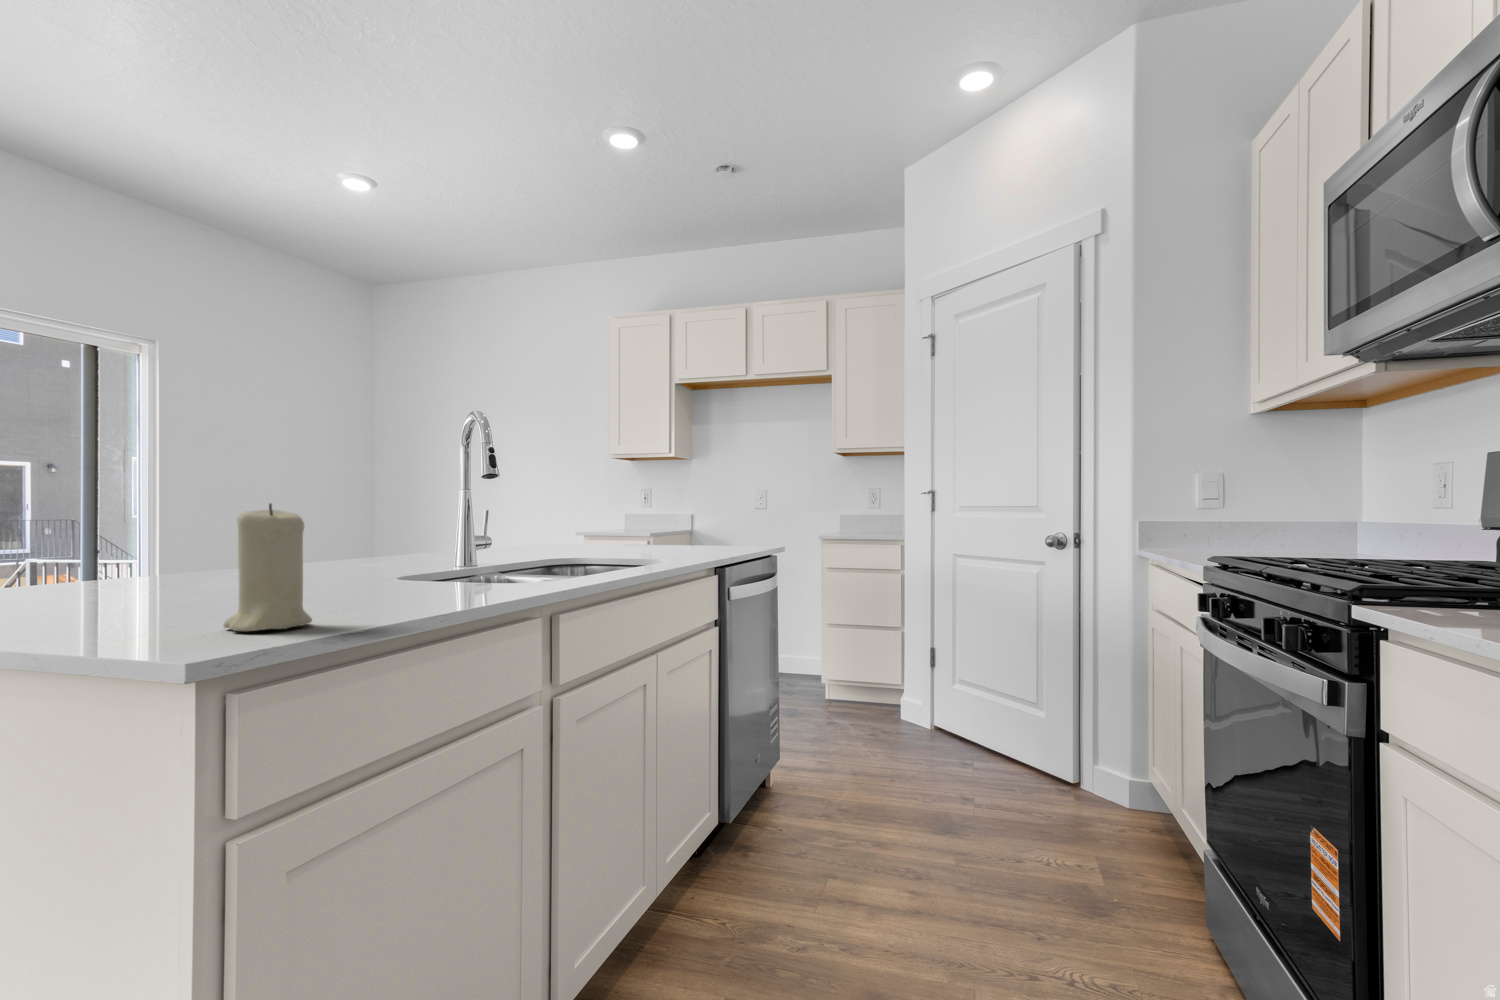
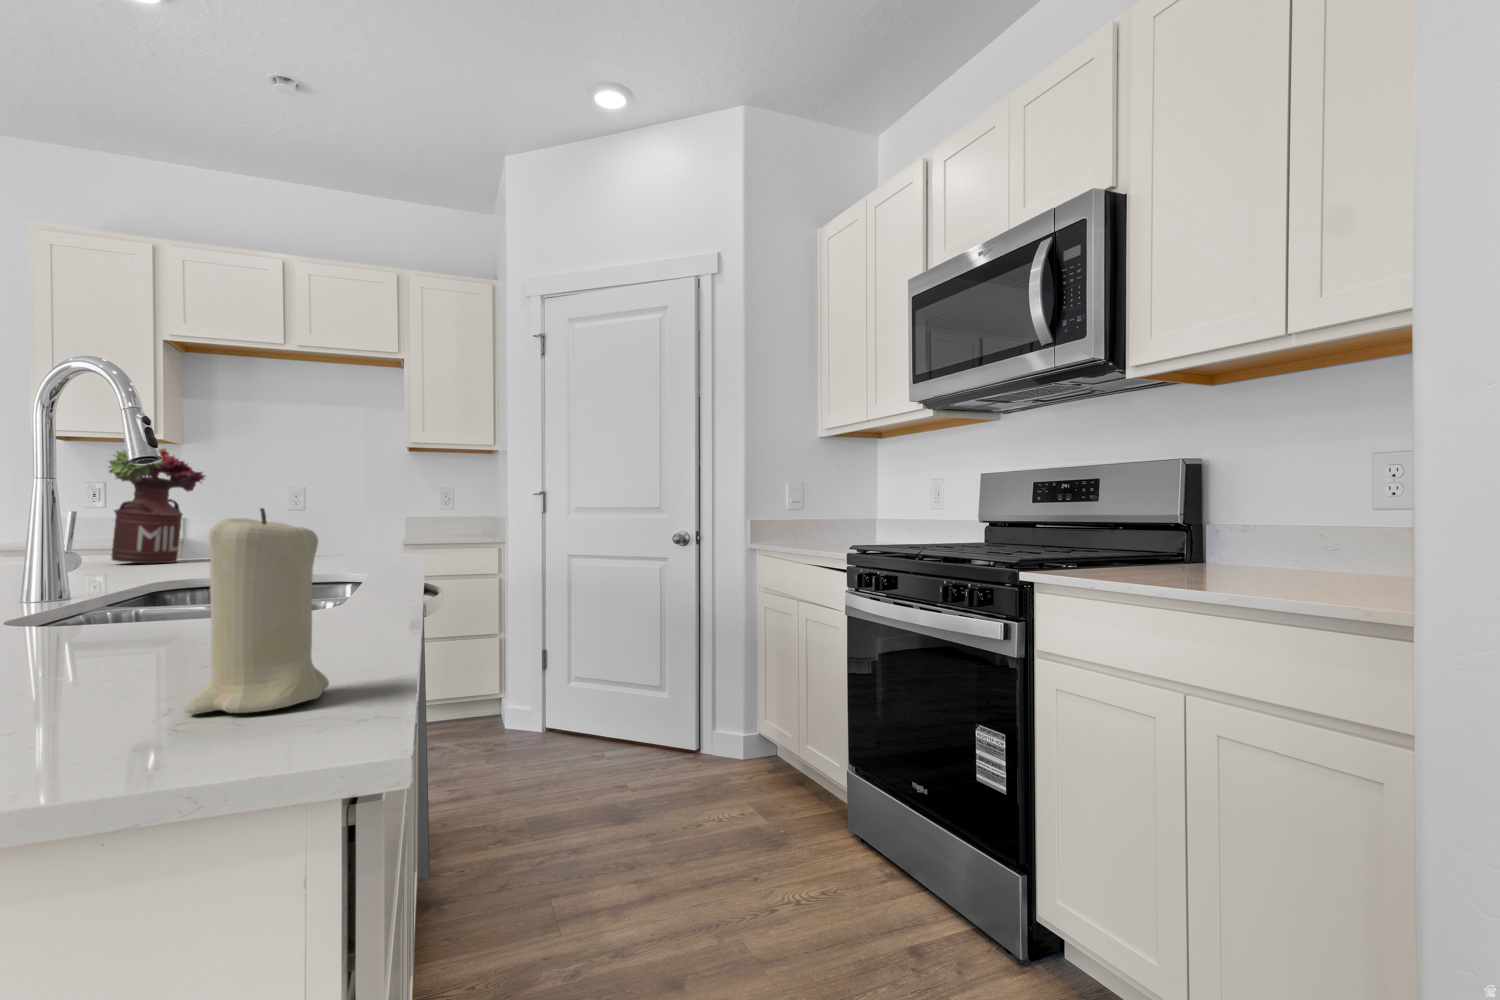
flower arrangement: none [589,462,648,546] -> present [109,448,206,563]

